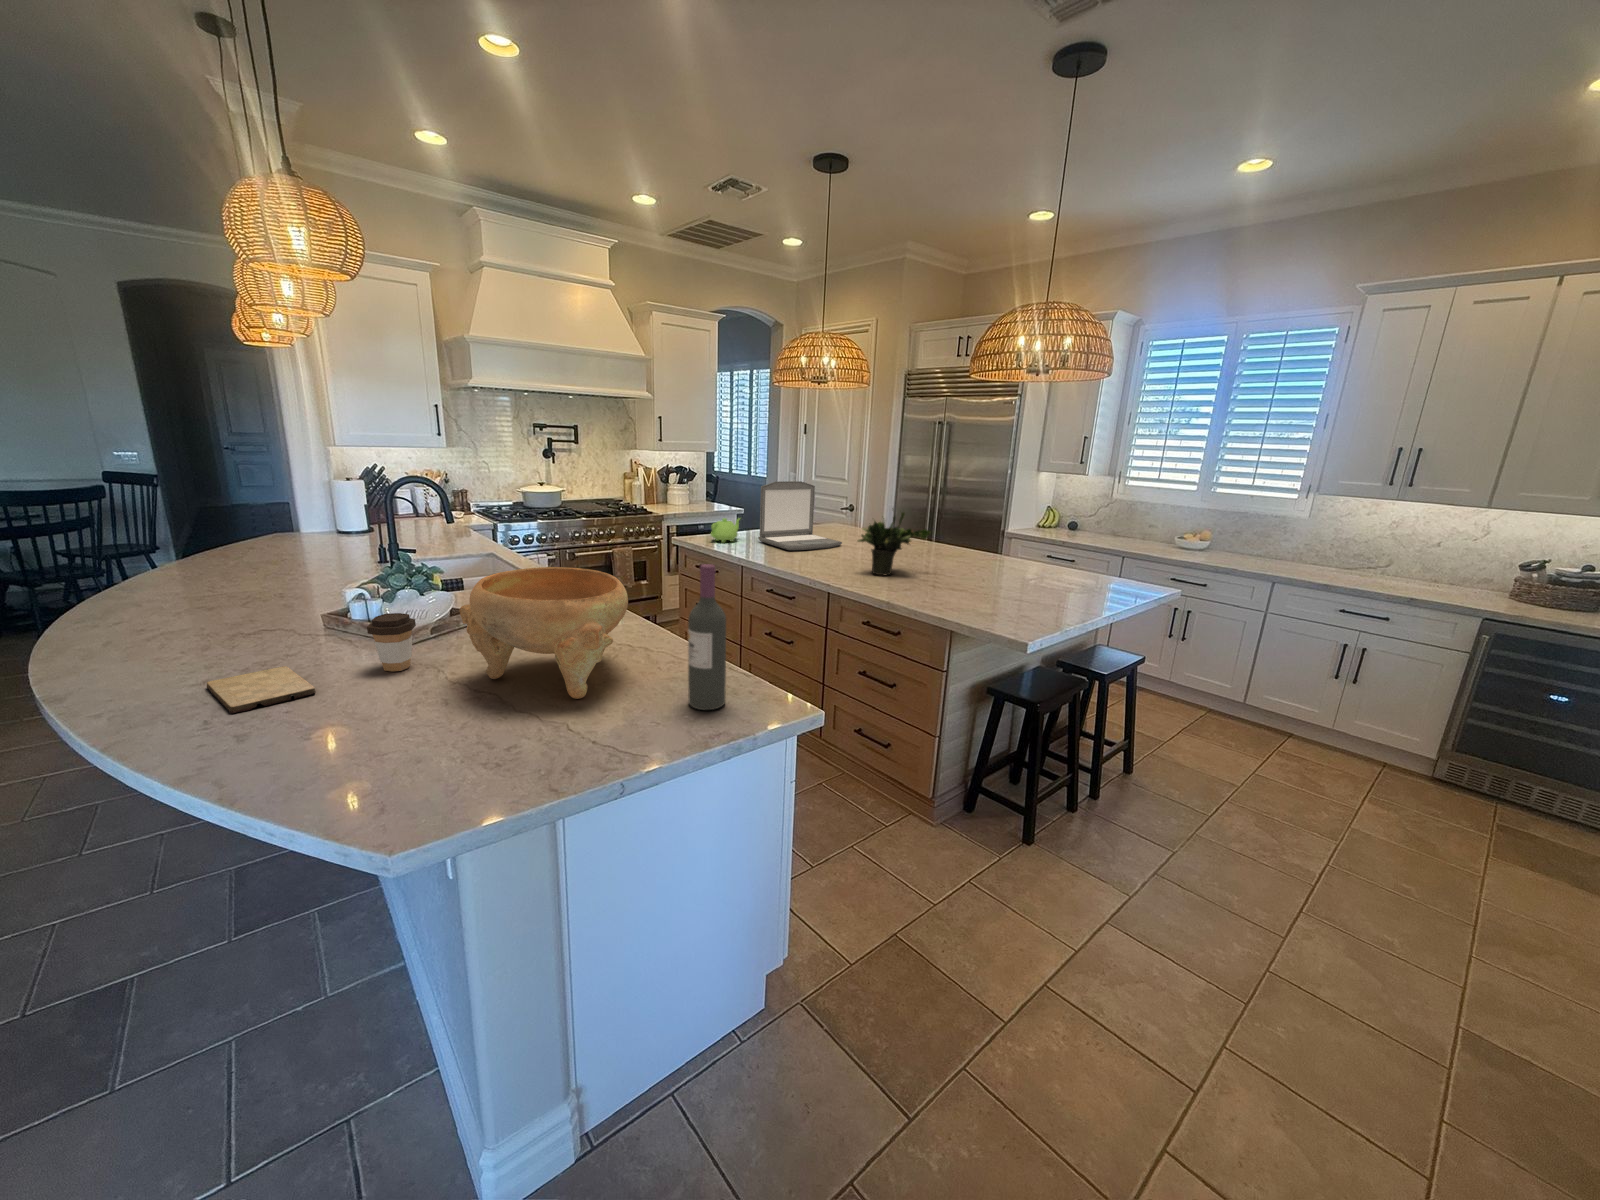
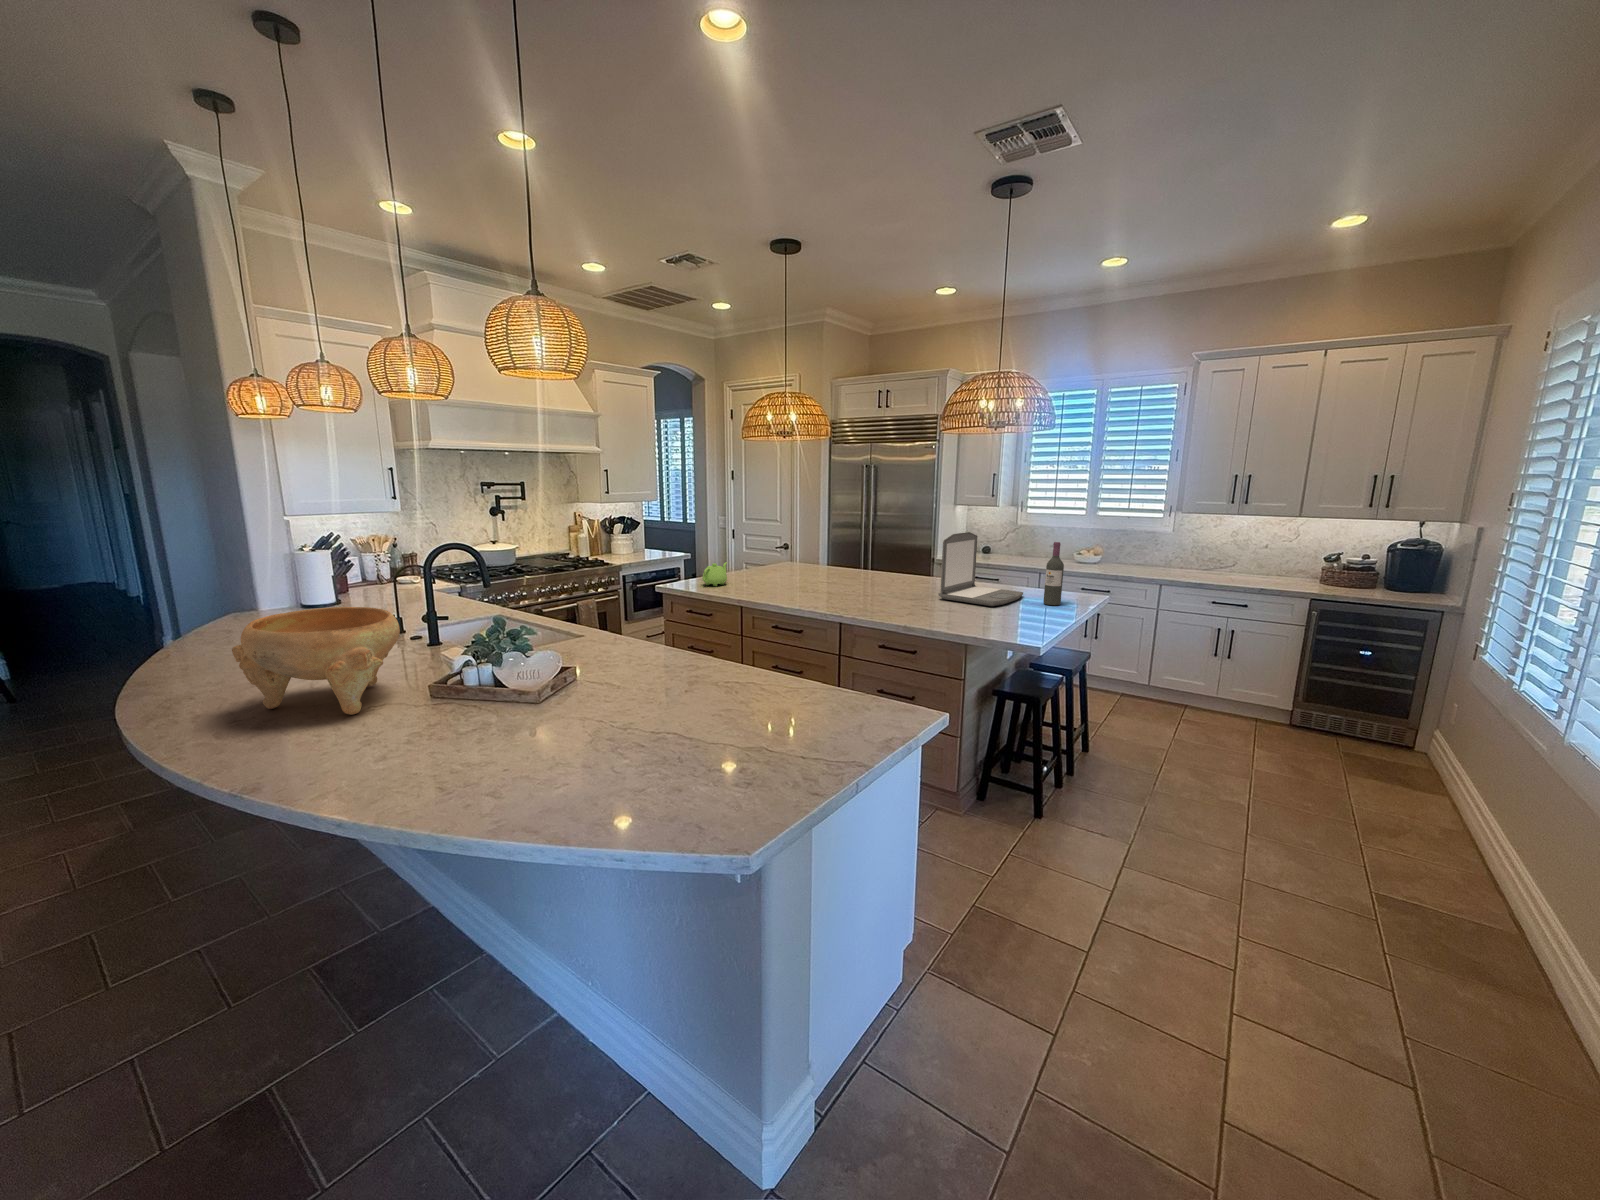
laptop: present [758,481,842,550] -> present [938,532,1023,606]
potted plant: present [858,512,930,575] -> none [861,543,920,603]
wine bottle: present [688,564,726,710] -> present [1043,542,1064,605]
decorative bowl: present [460,567,628,699] -> present [232,607,400,715]
coffee cup: present [367,613,416,671] -> none [563,668,600,722]
cutting board: present [207,666,316,713] -> none [436,728,546,771]

